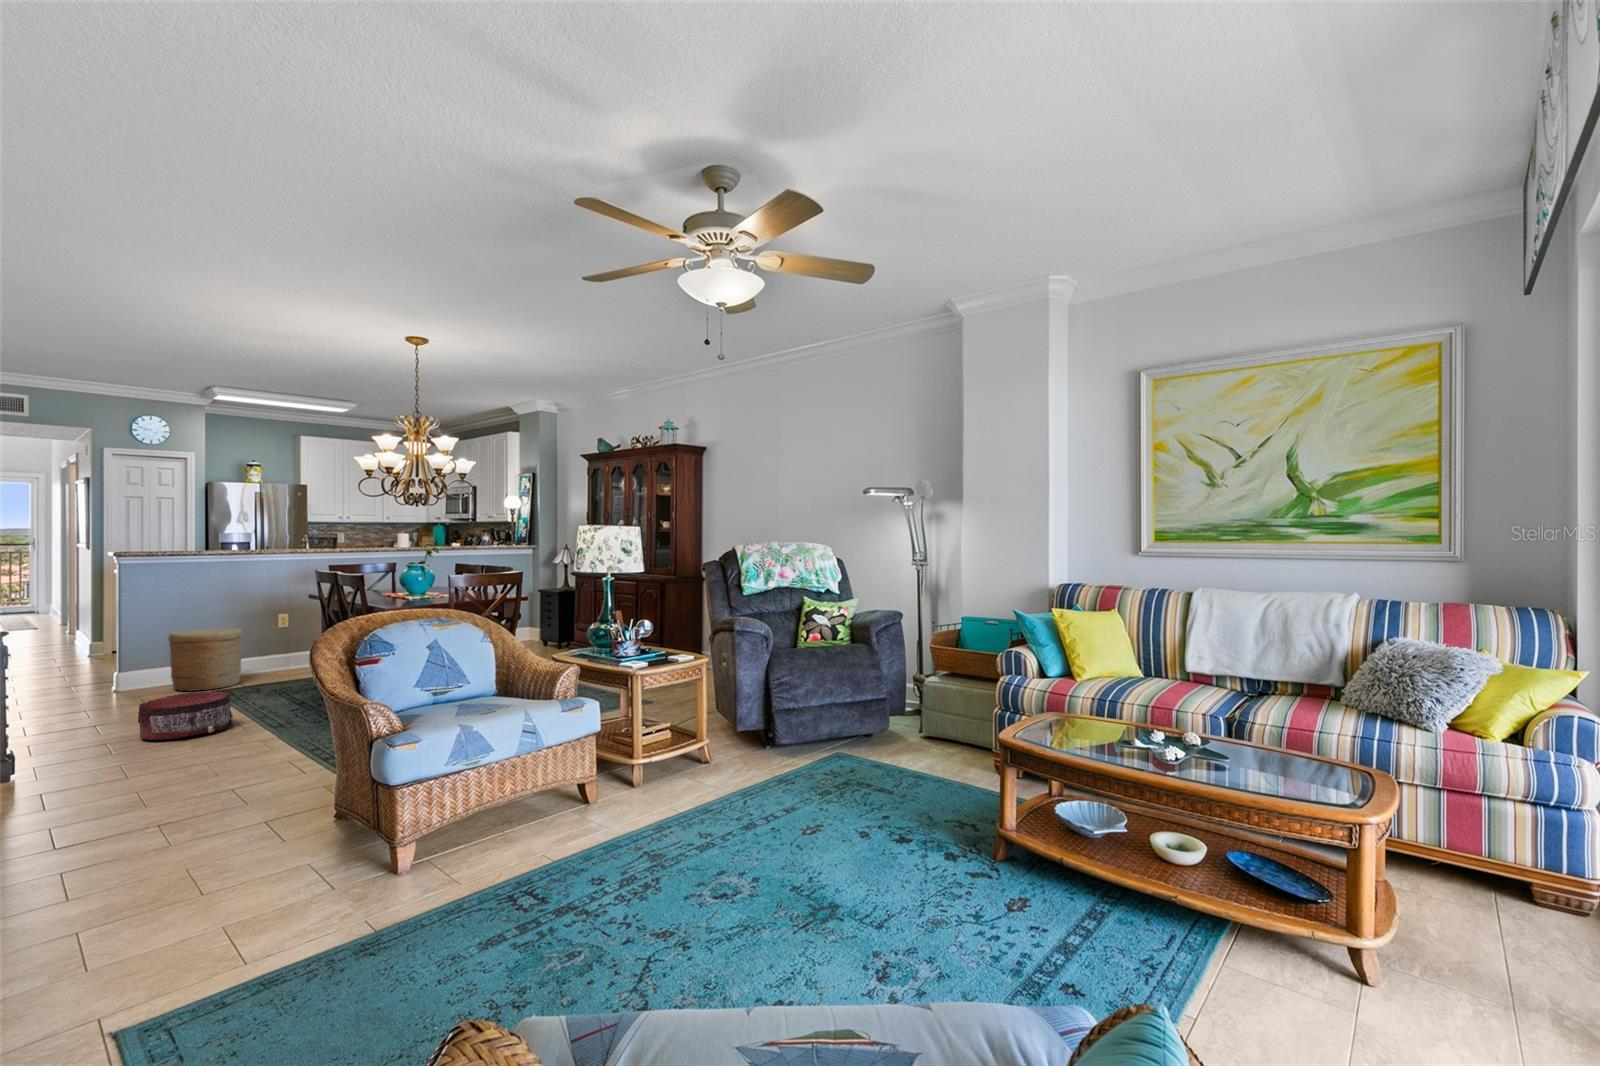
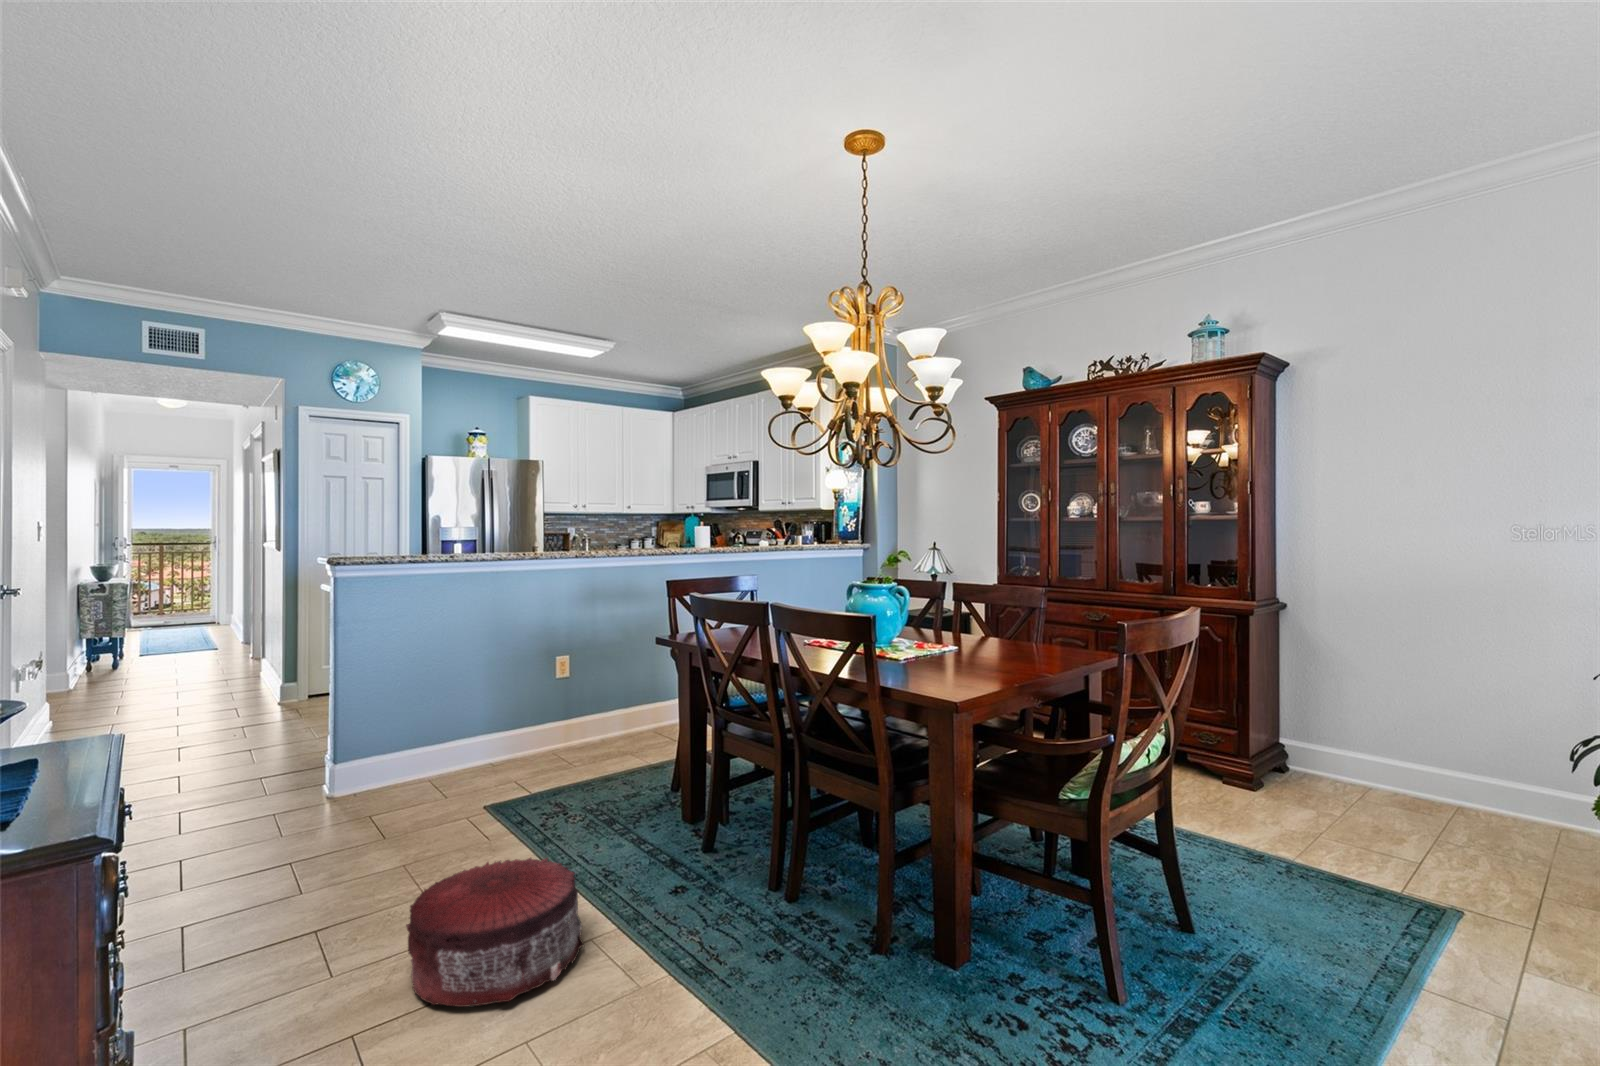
woven basket: present [168,628,243,691] -> none [409,683,517,802]

